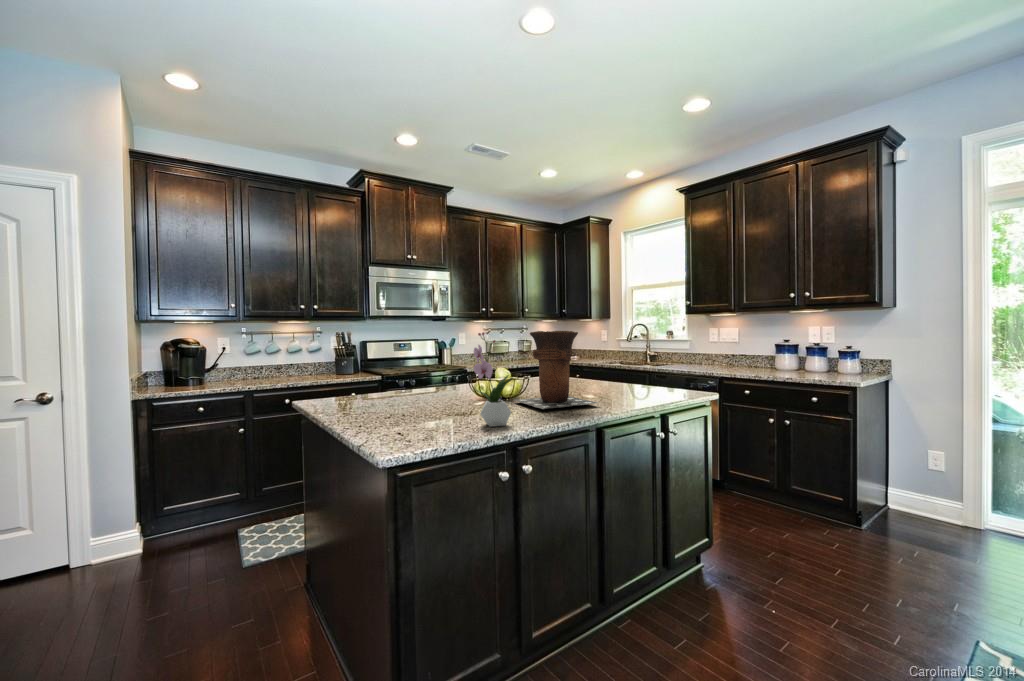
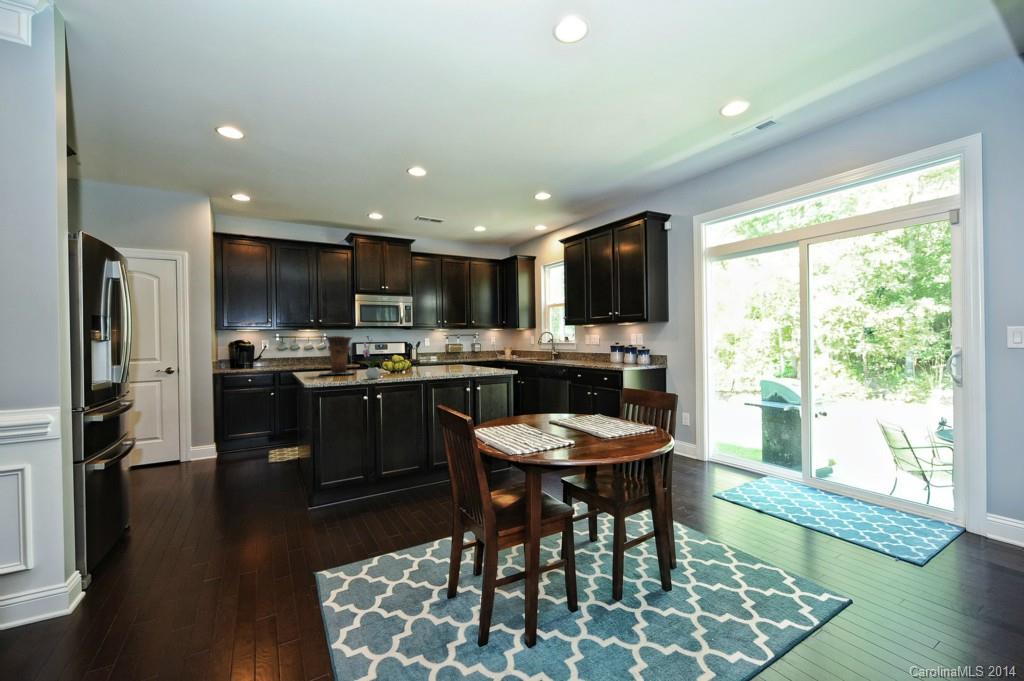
vase: present [514,331,598,409] -> present [320,336,354,374]

